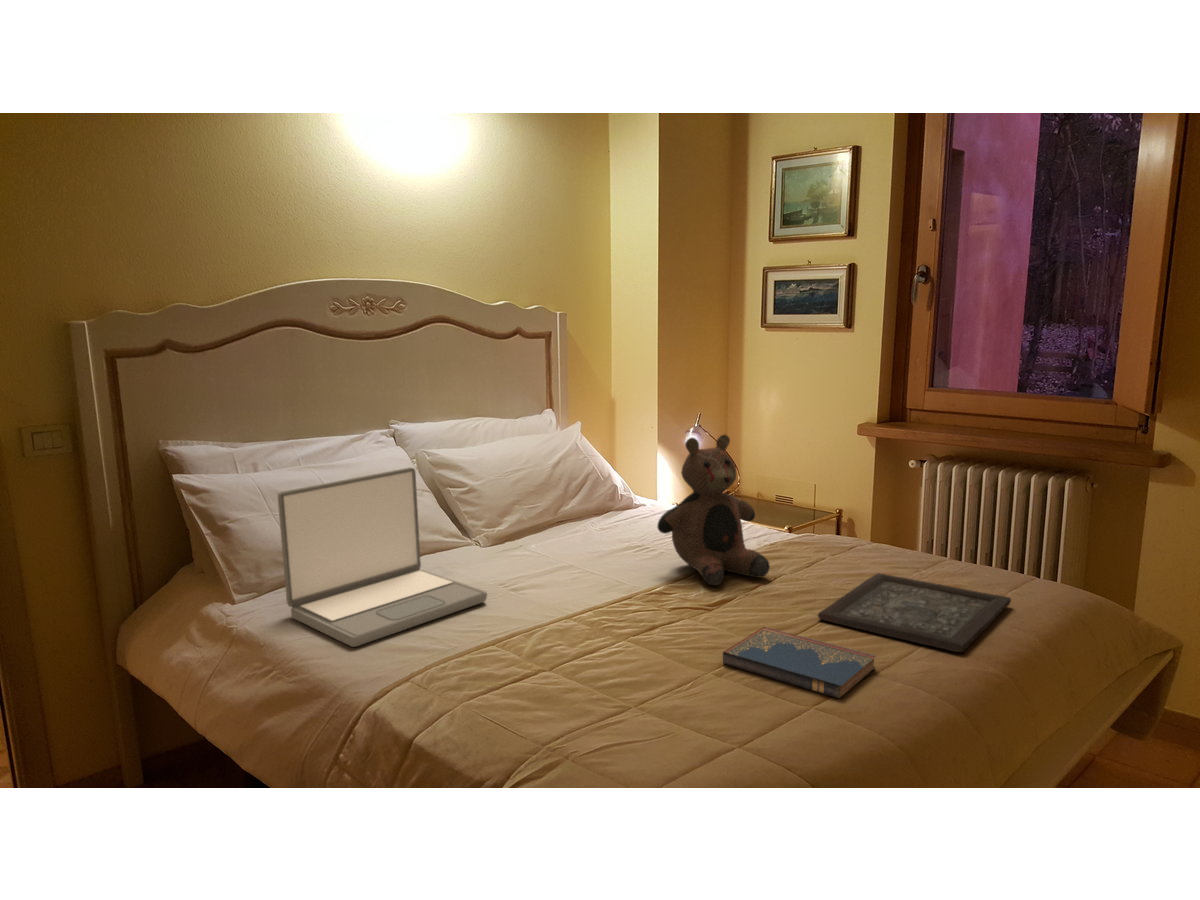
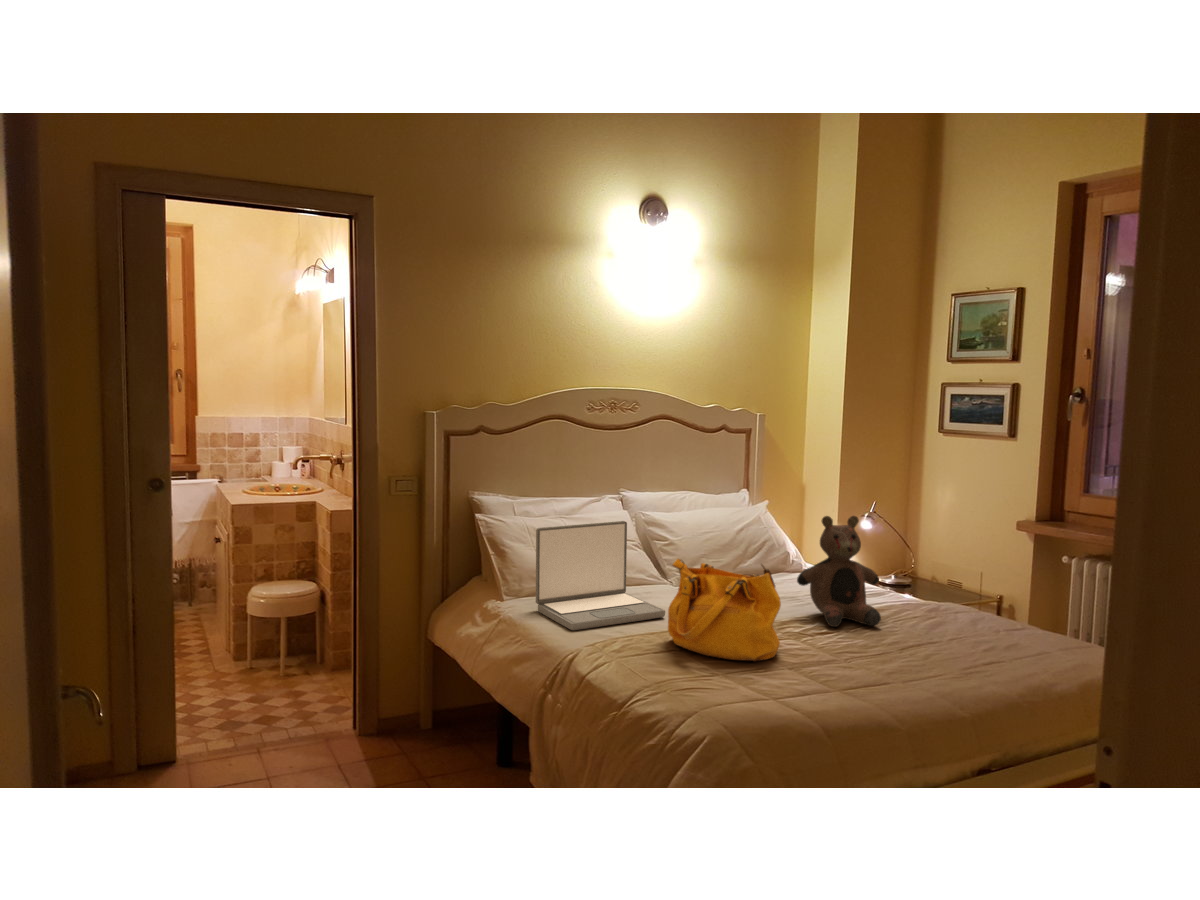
handbag: none [503,518,674,666] -> present [668,559,781,661]
tray: present [818,574,1011,652] -> none [898,633,1064,685]
hardcover book: present [723,627,876,699] -> none [809,651,918,695]

